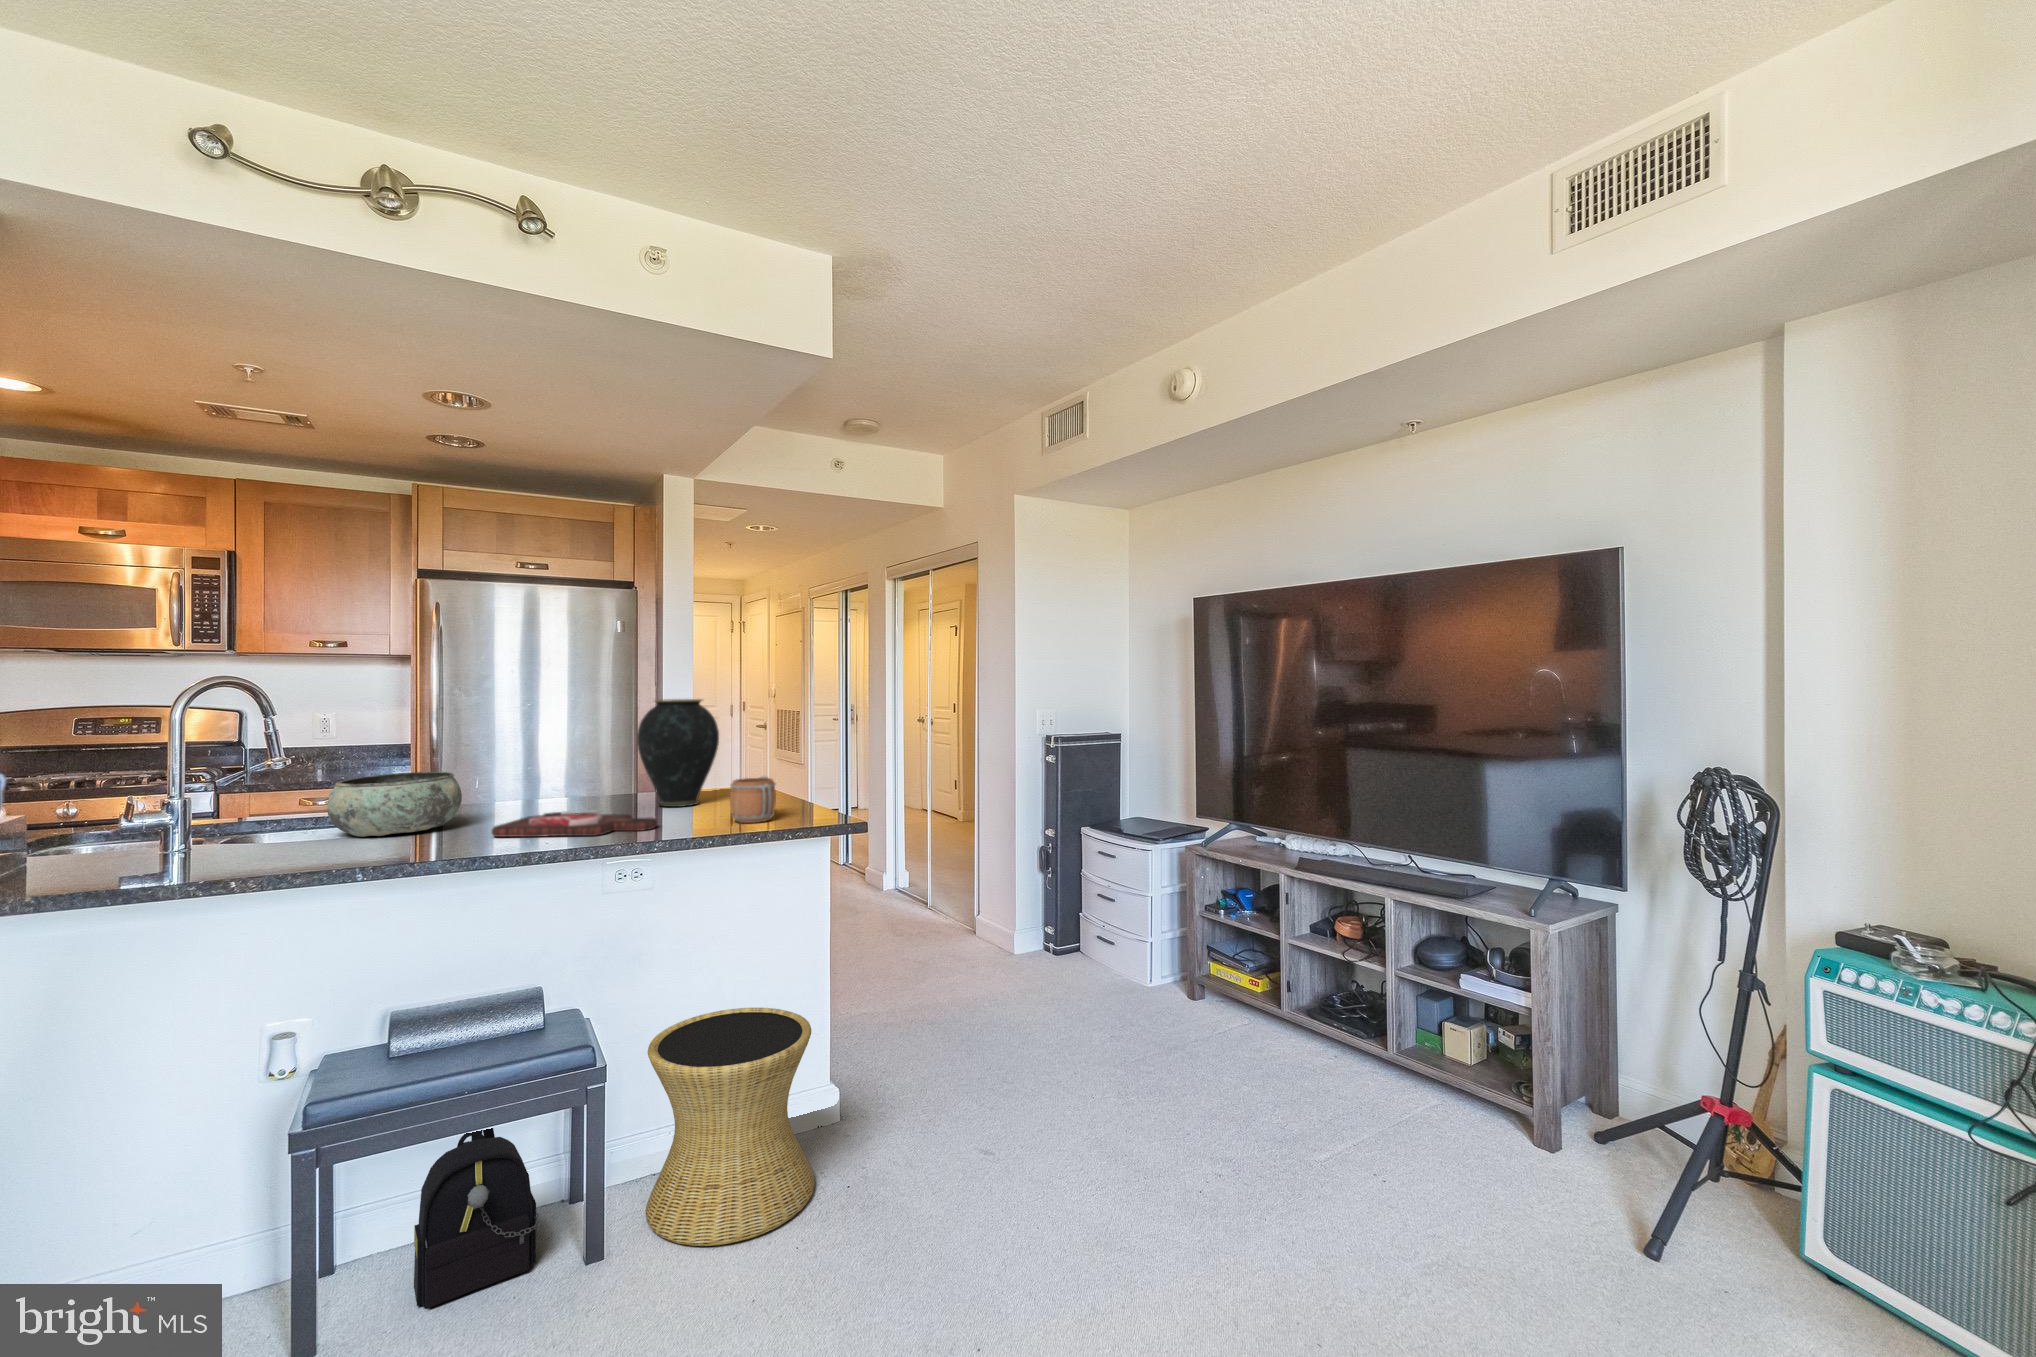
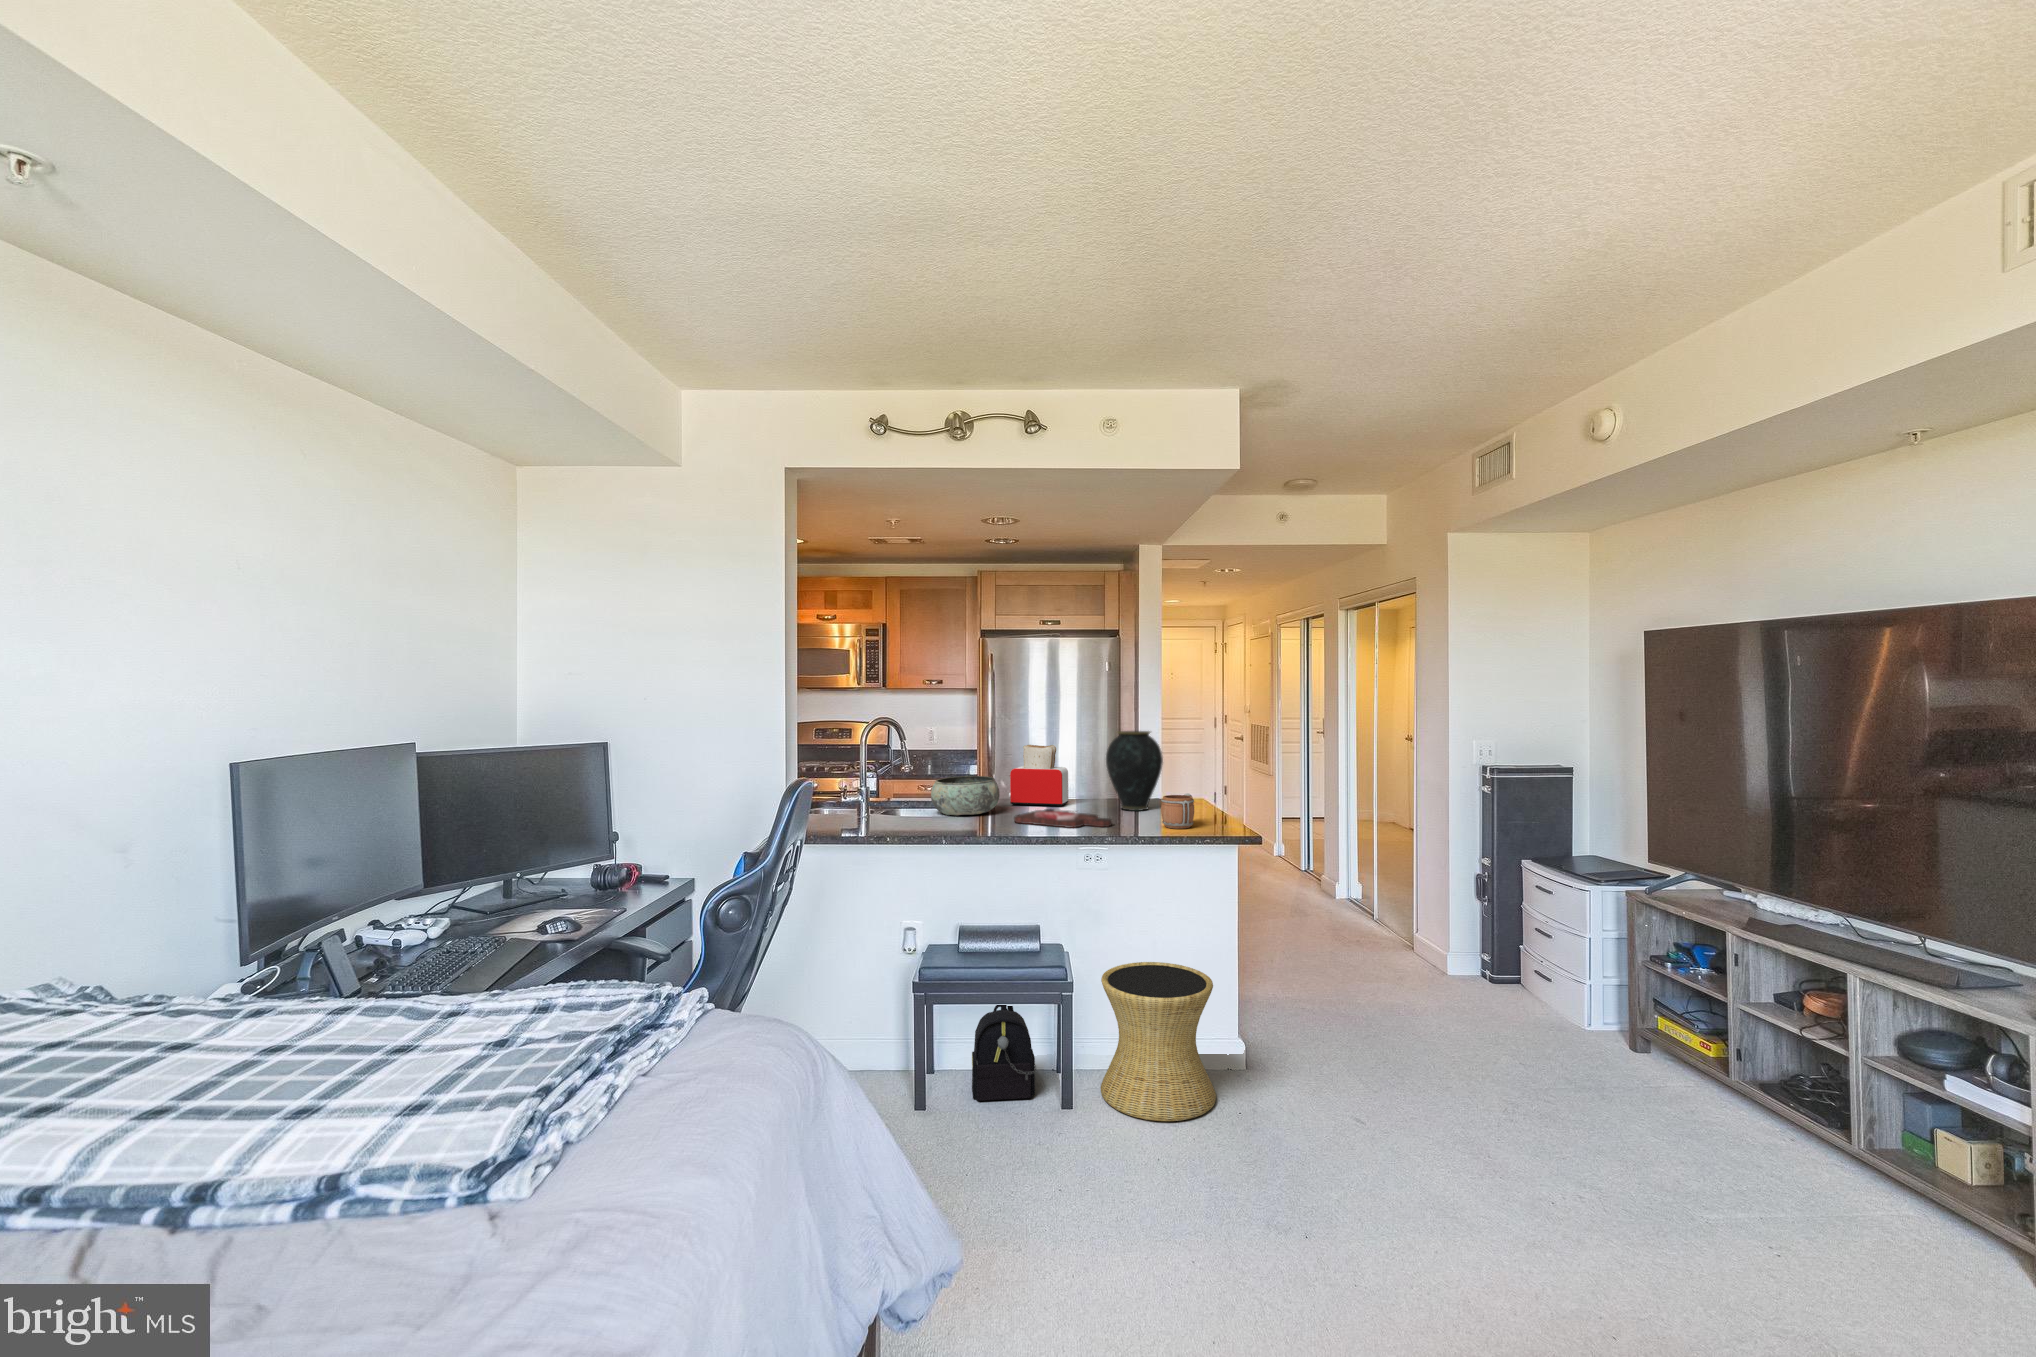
toaster: none [476,723,575,814] -> present [1009,745,1068,807]

